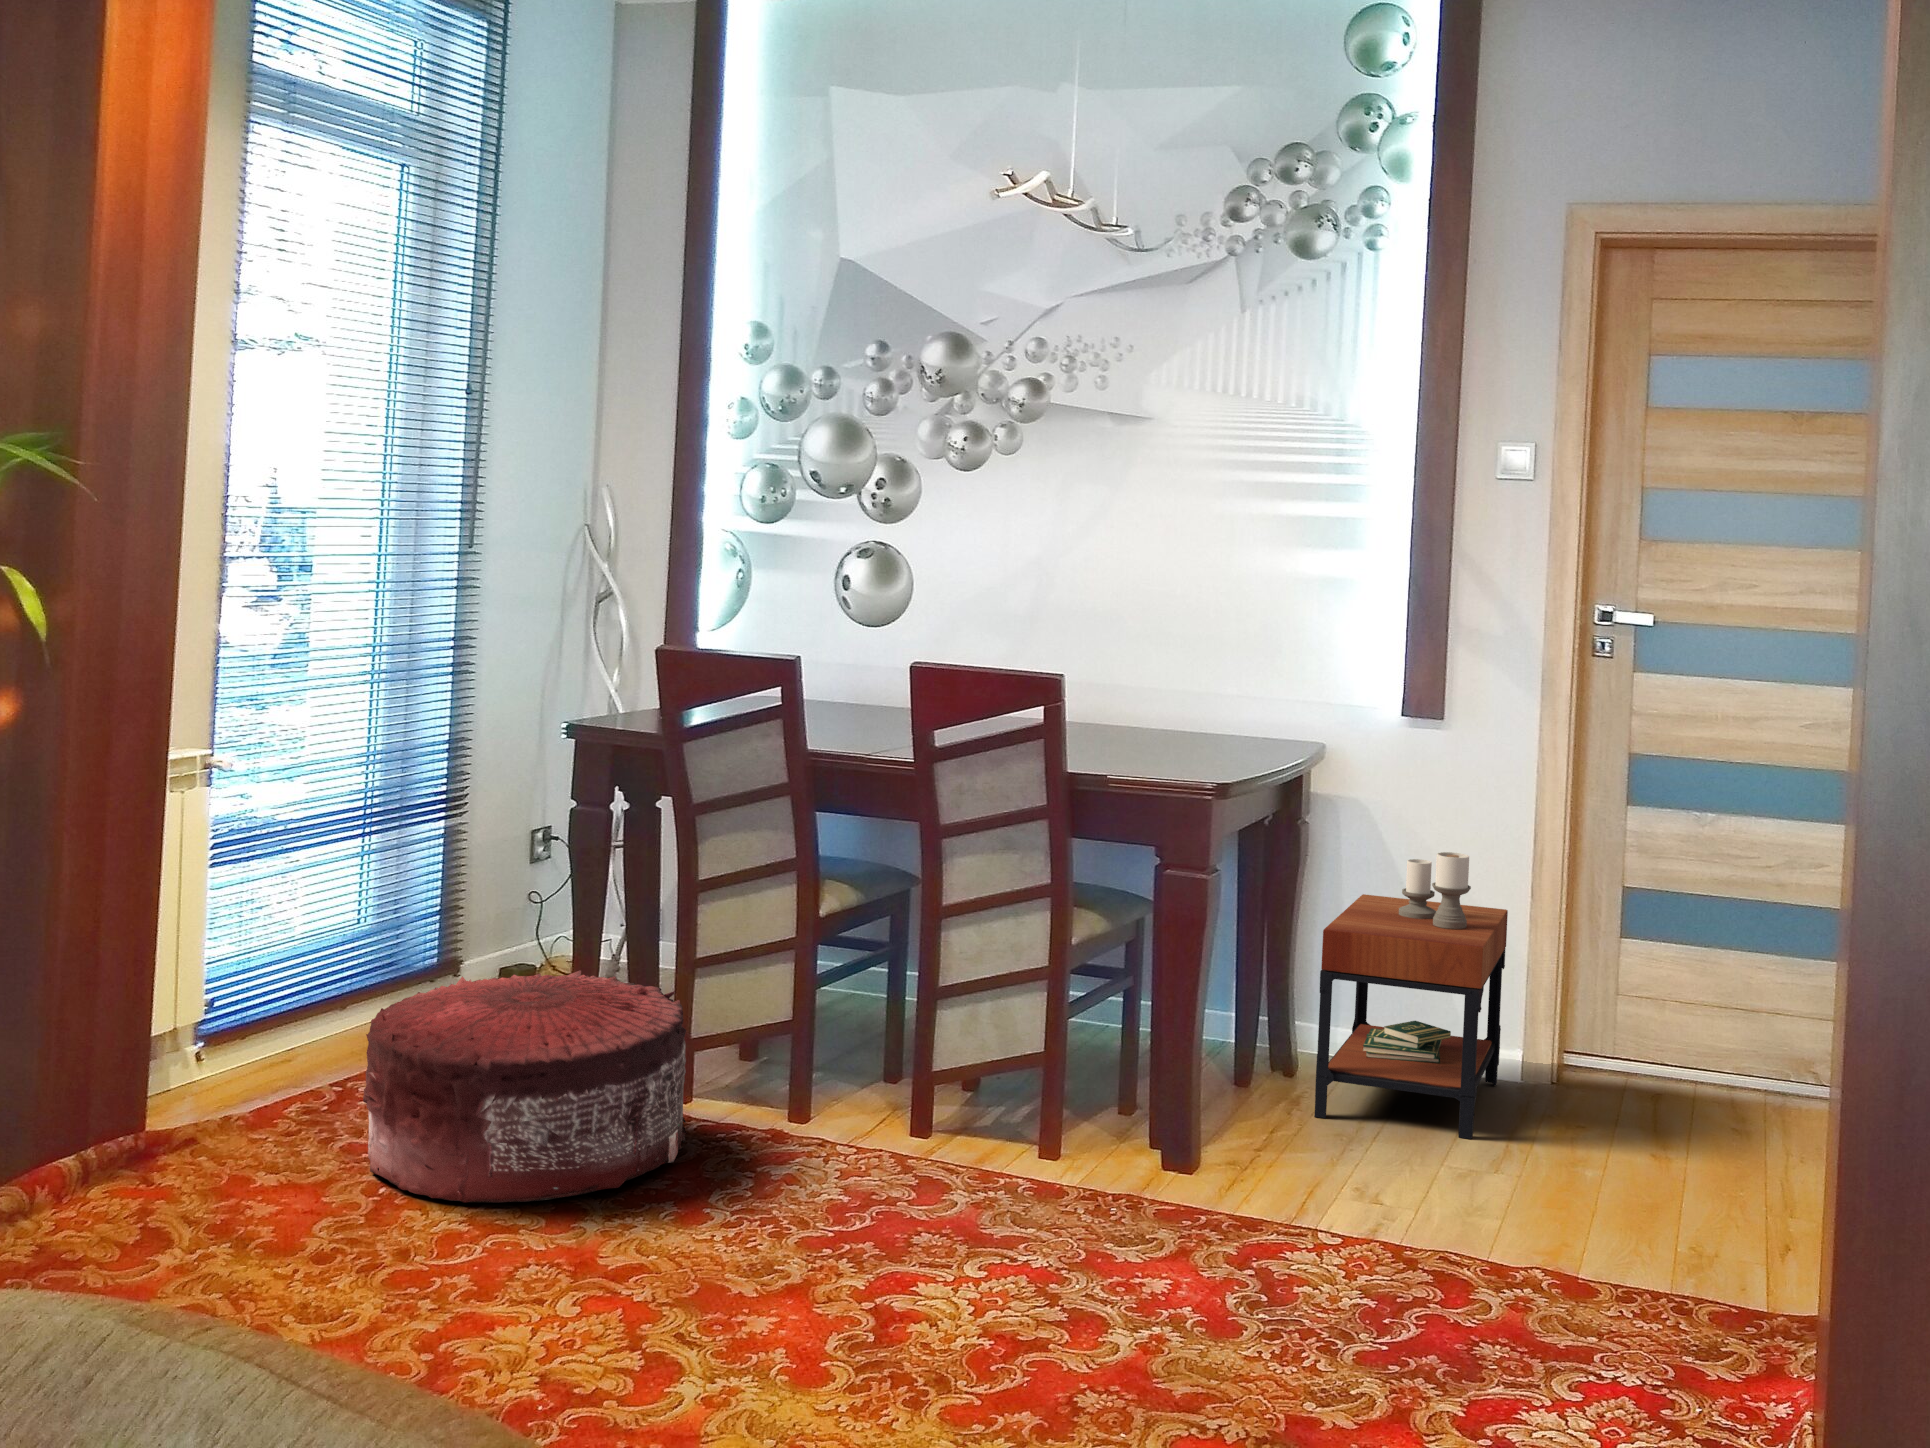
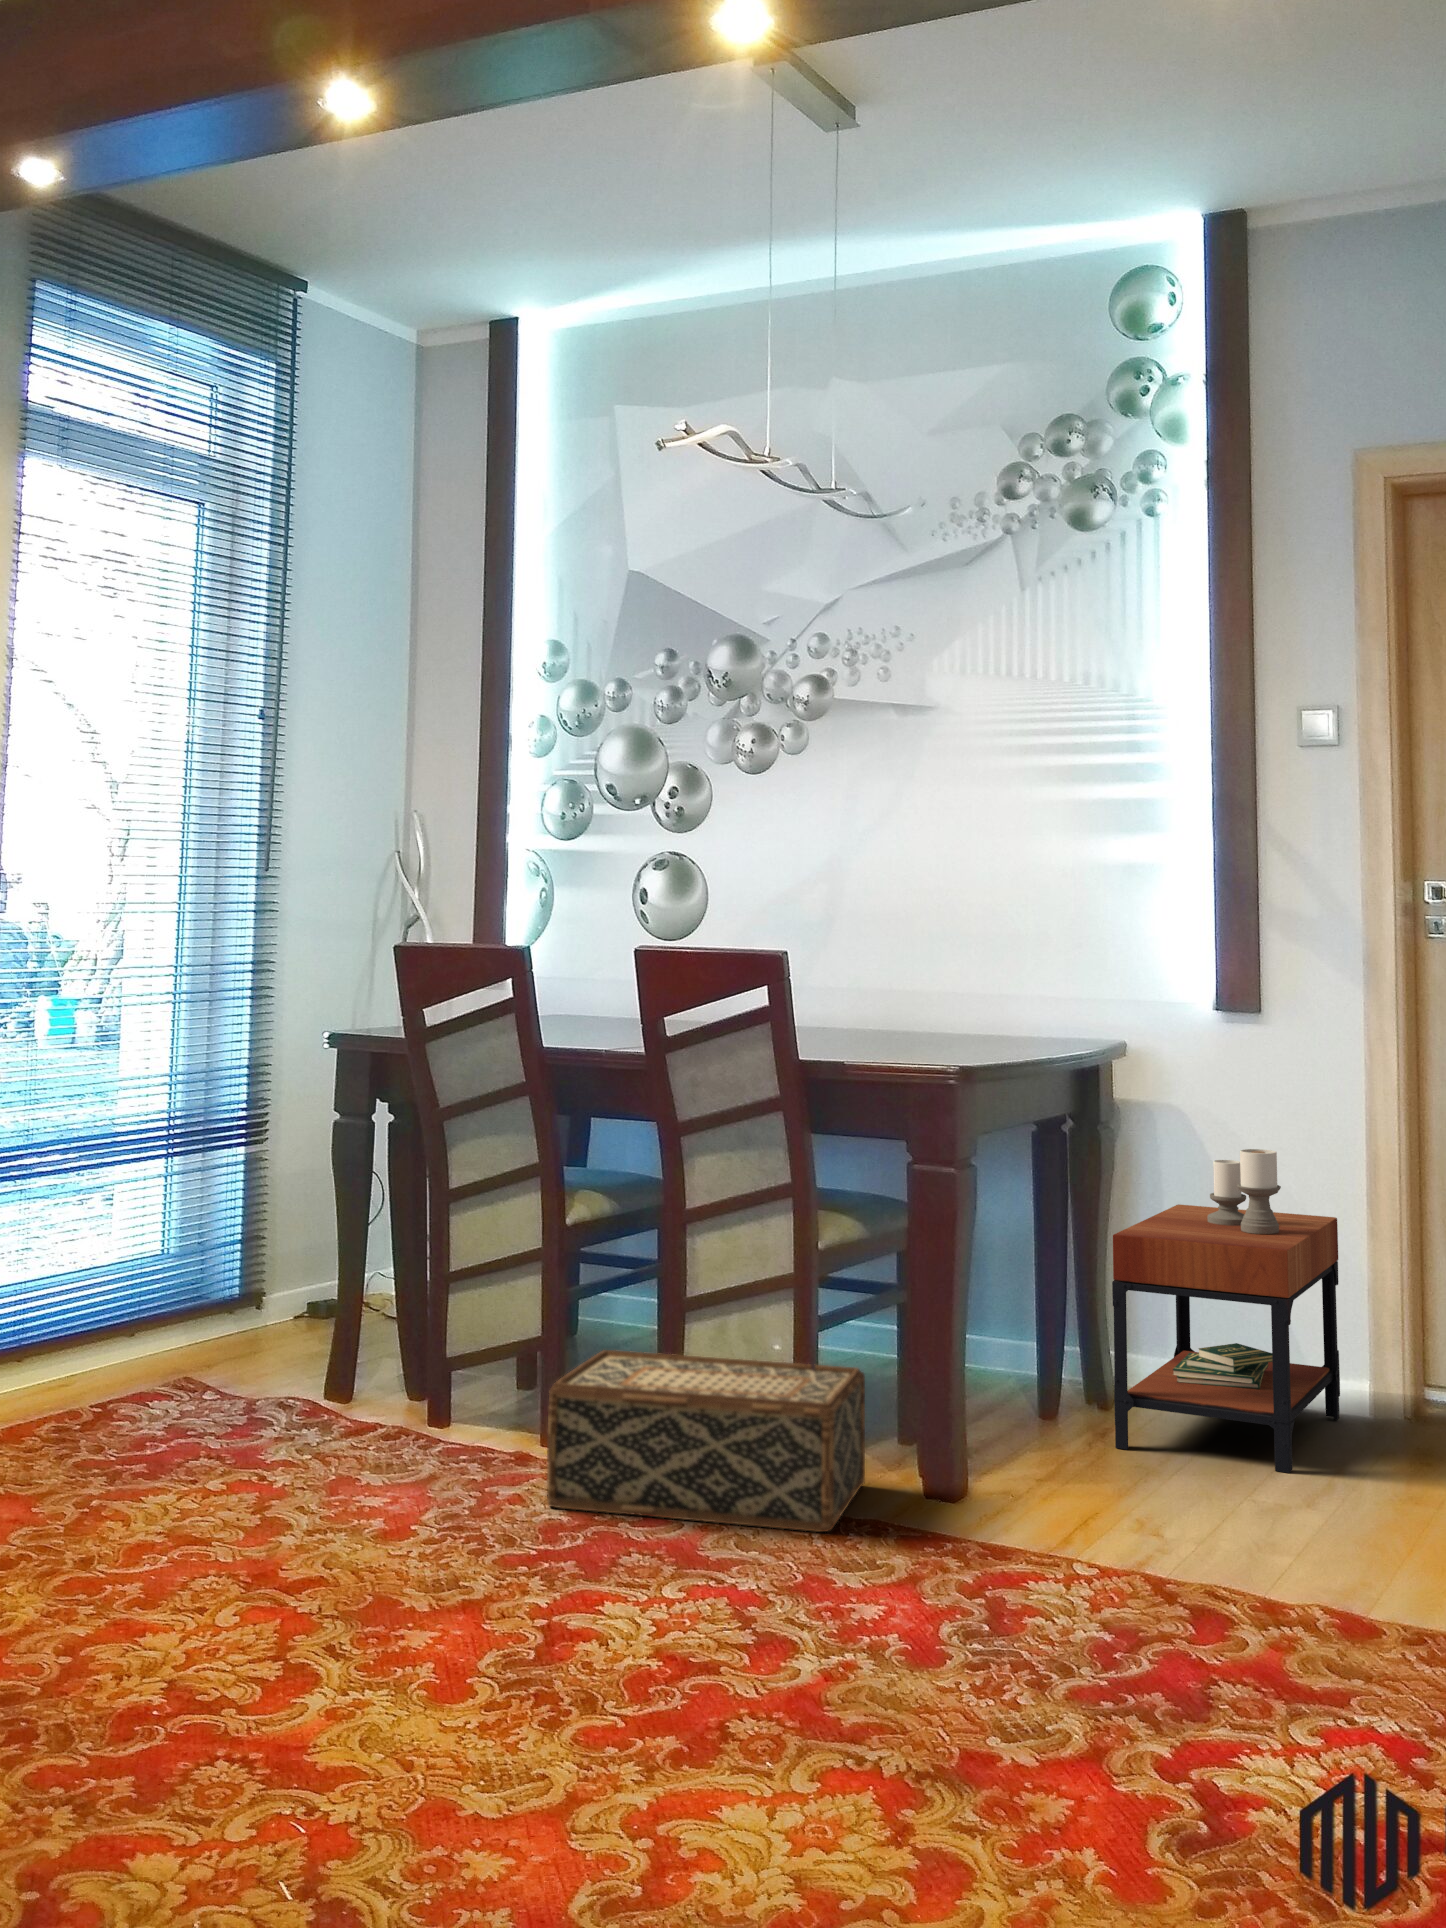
pouf: present [363,970,687,1203] -> none [88,1280,427,1514]
woven basket: none [823,1038,1112,1207] -> present [547,1350,865,1532]

